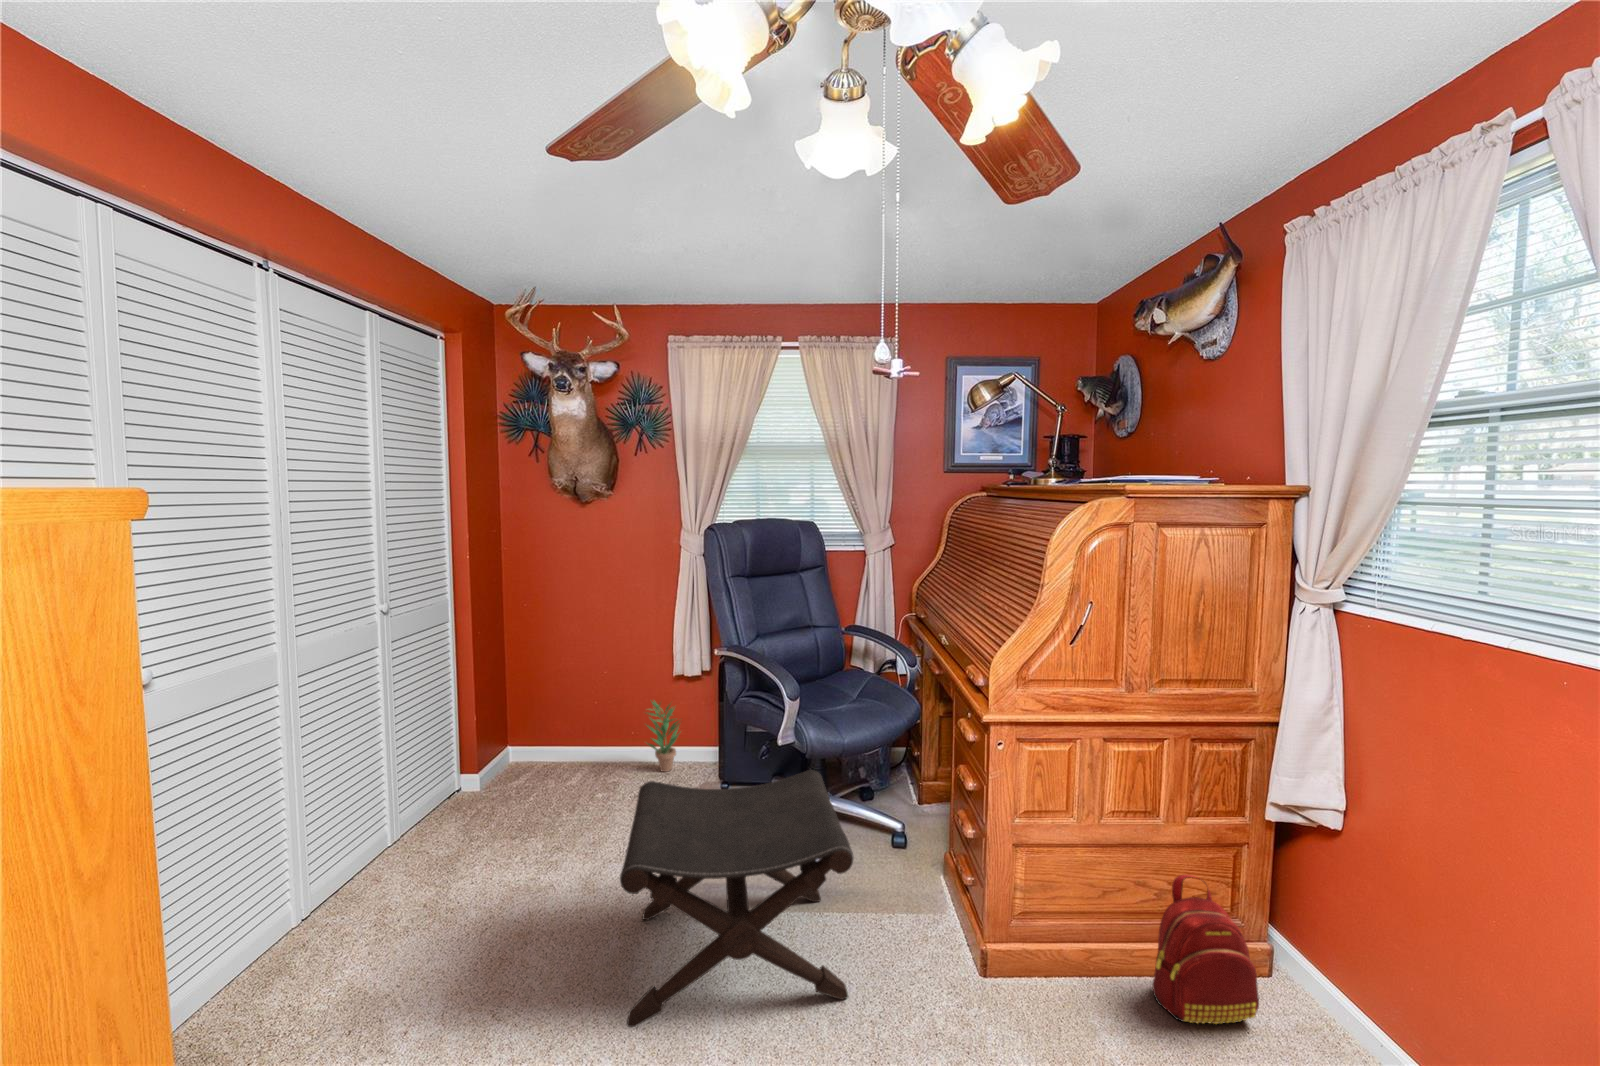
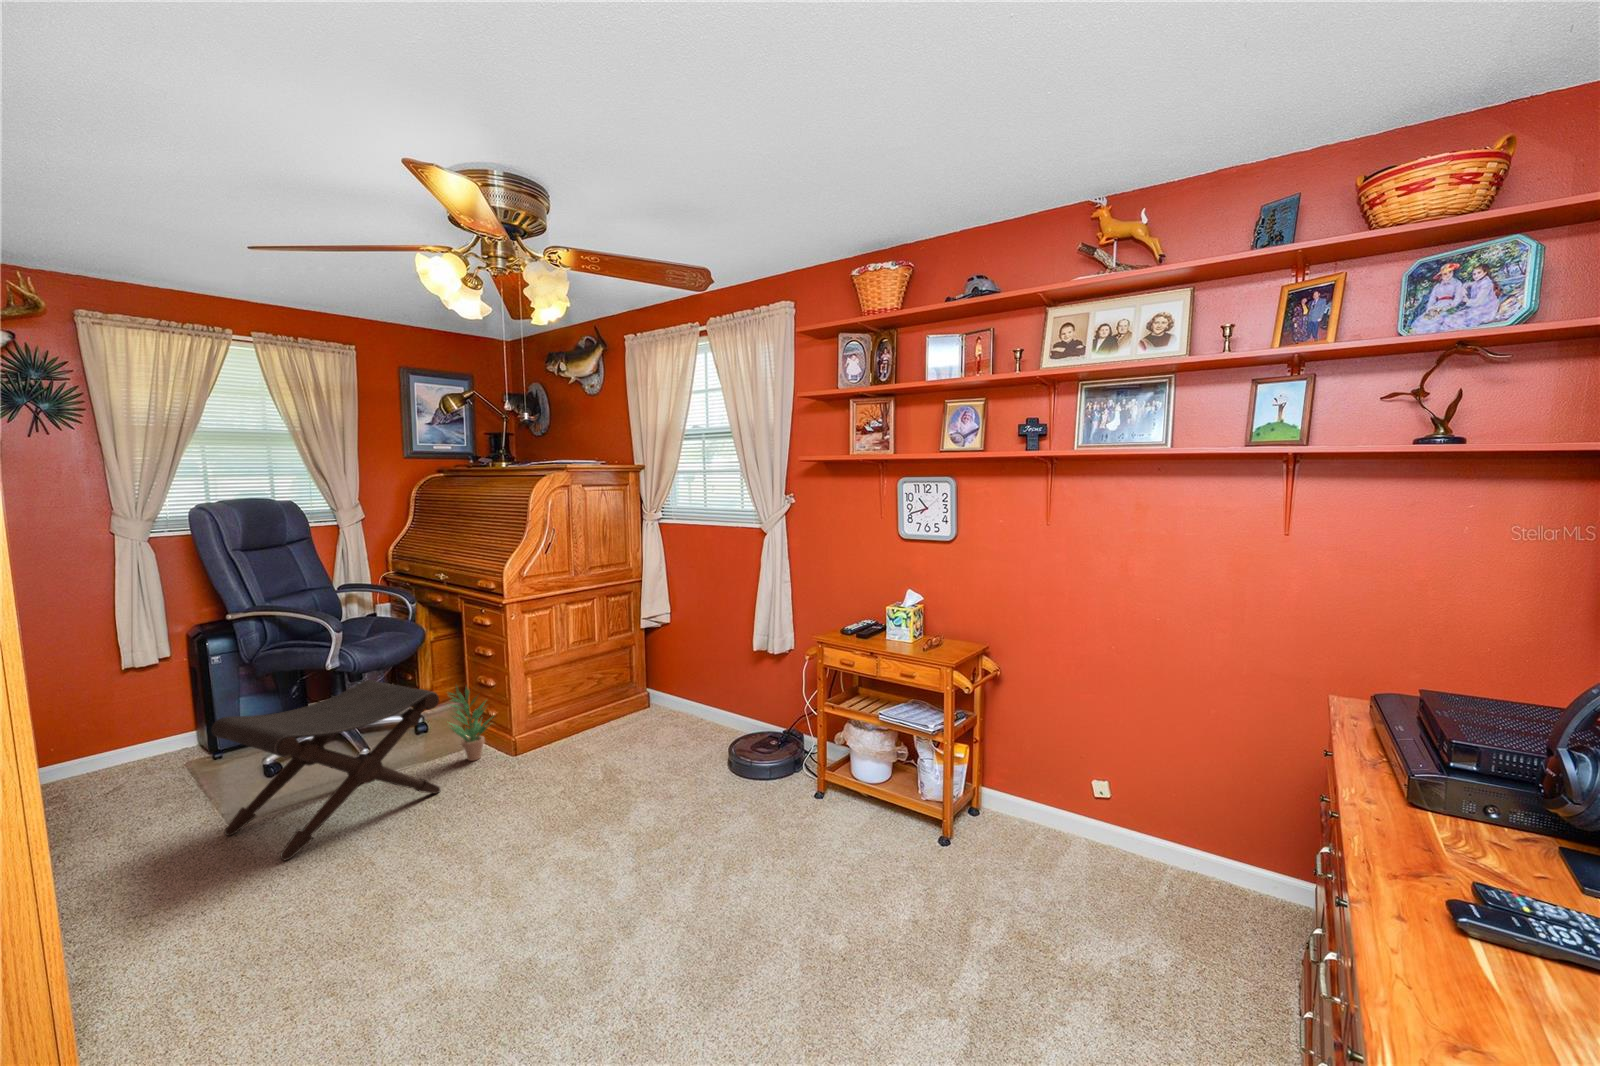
potted plant: present [647,700,679,772] -> present [448,686,492,761]
backpack: present [1152,875,1259,1024] -> none [594,665,650,736]

